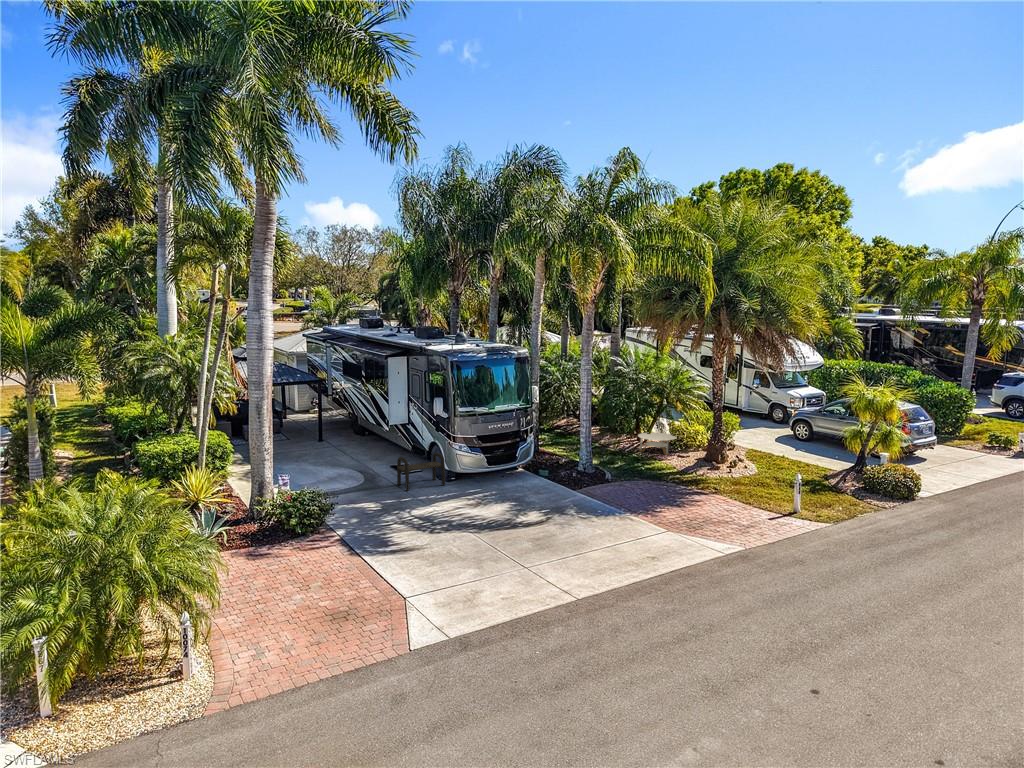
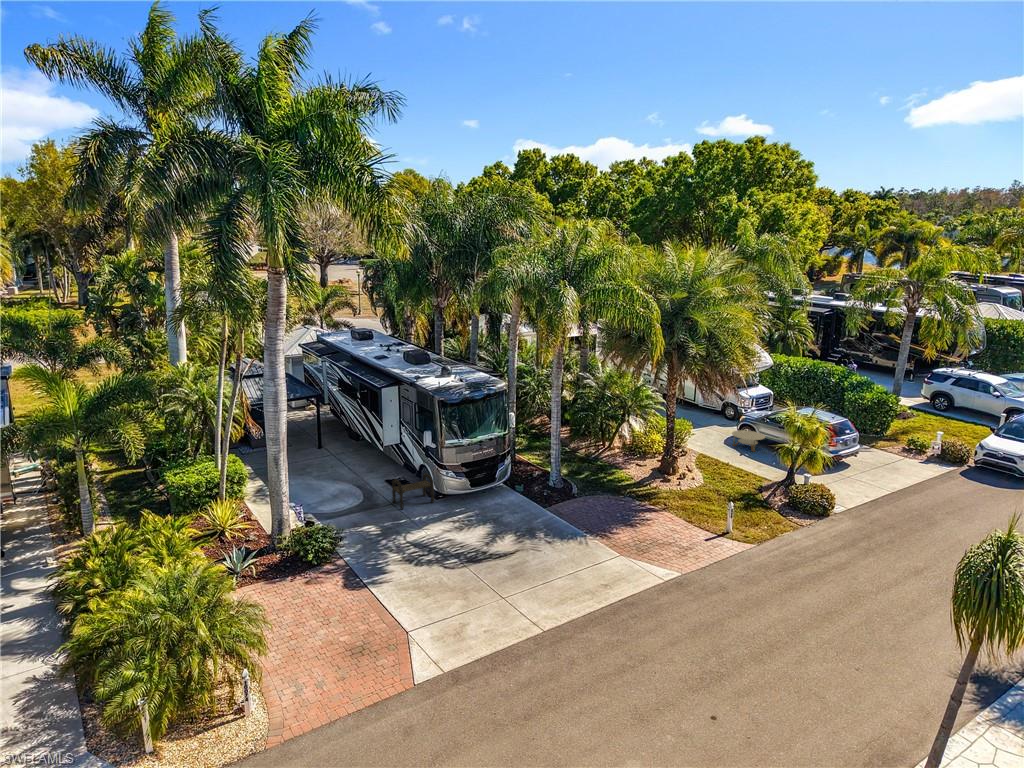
round table: present [638,432,677,455] -> present [732,430,765,452]

